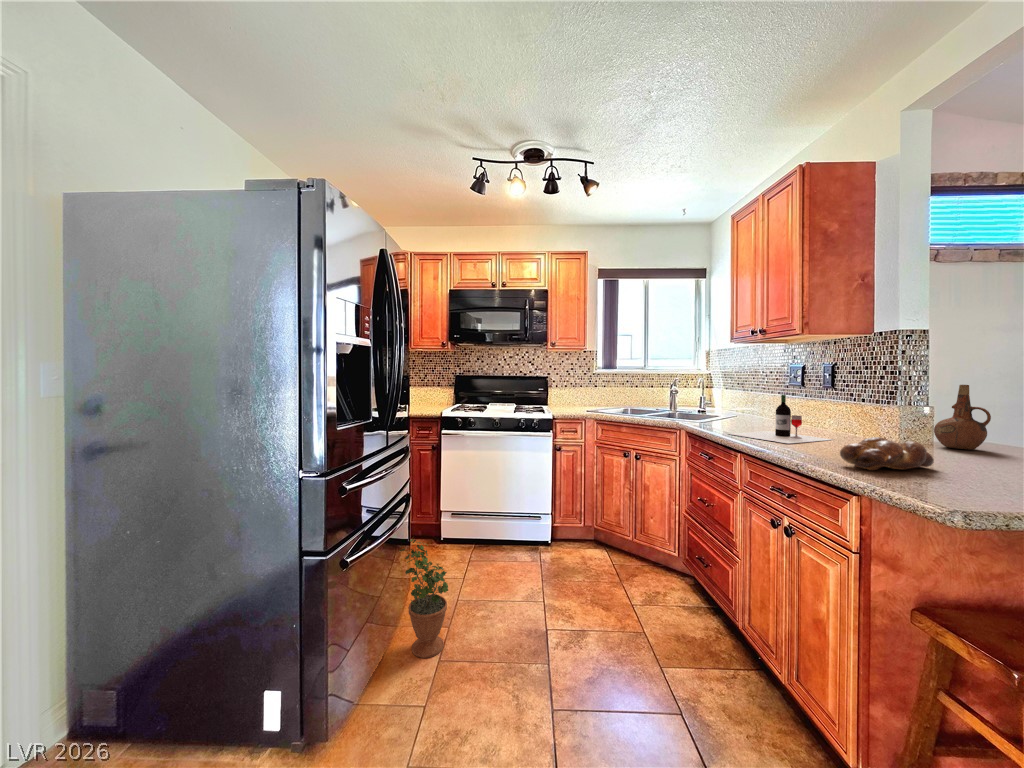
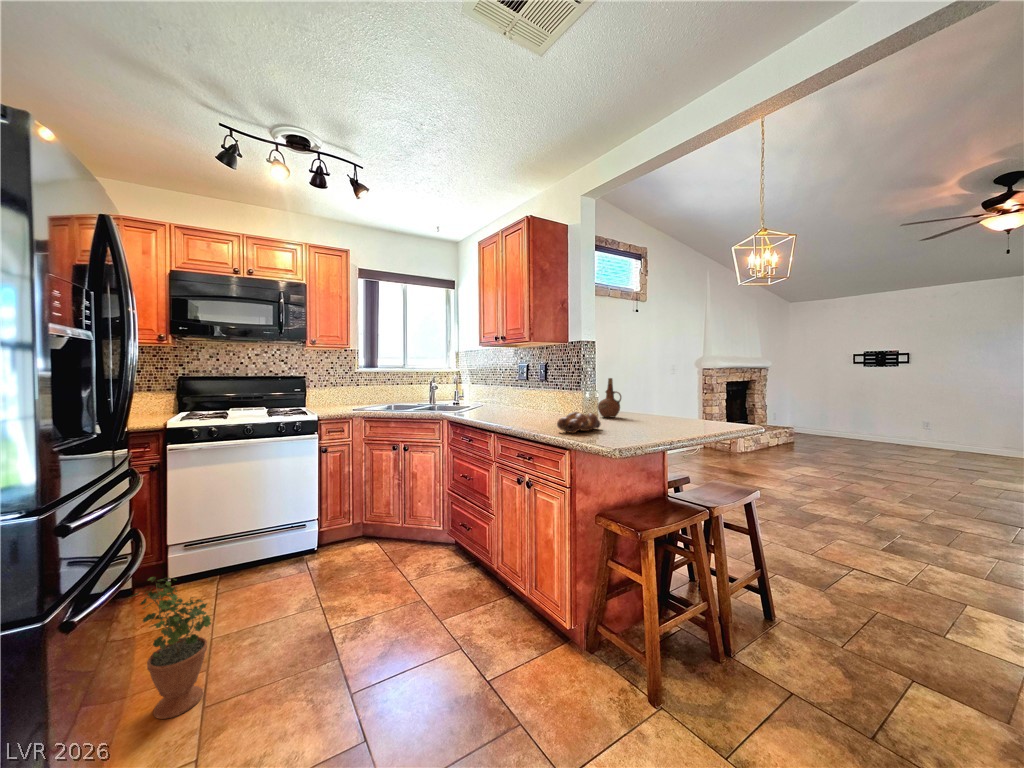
wine bottle: present [729,395,832,443] -> none [483,387,549,422]

